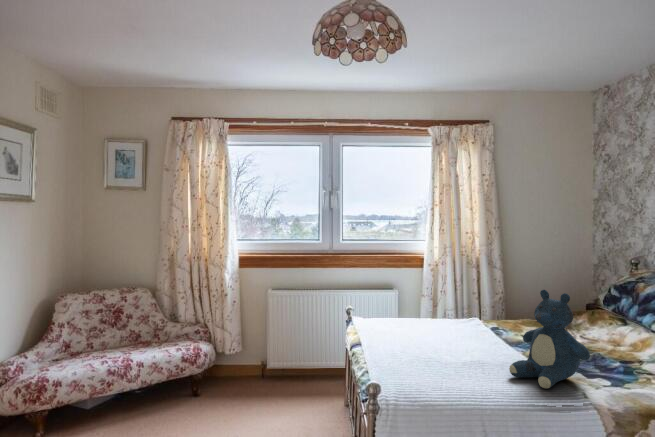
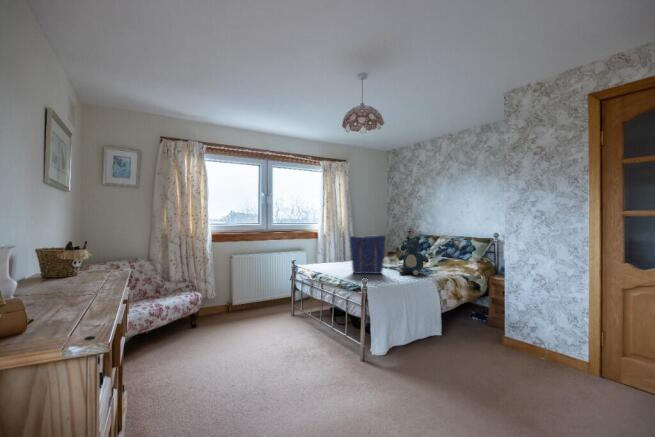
tote bag: none [410,279,484,368] -> present [350,235,386,274]

